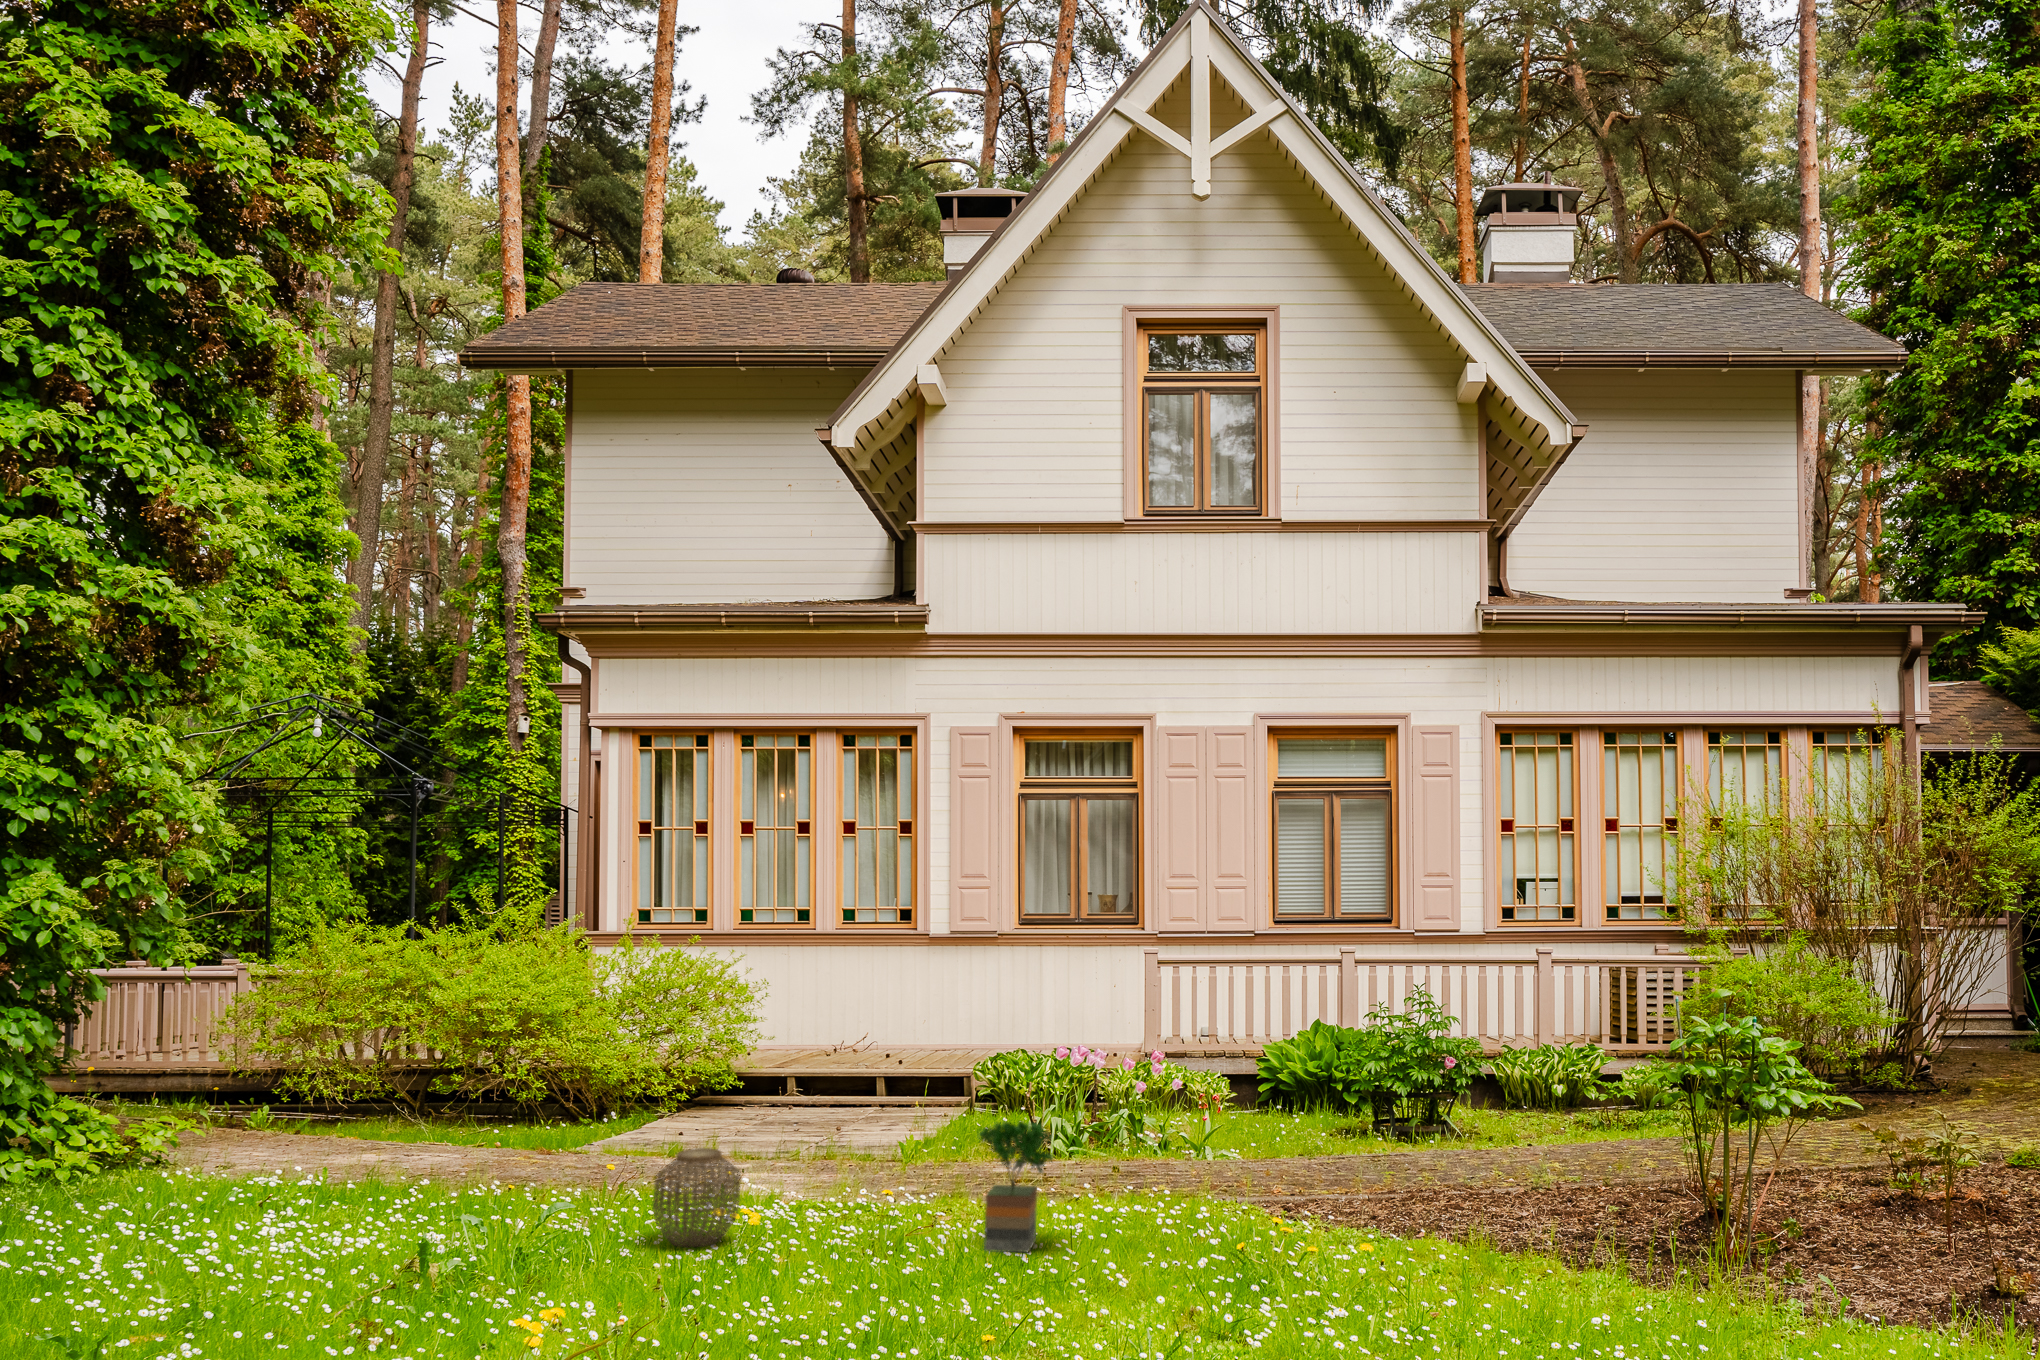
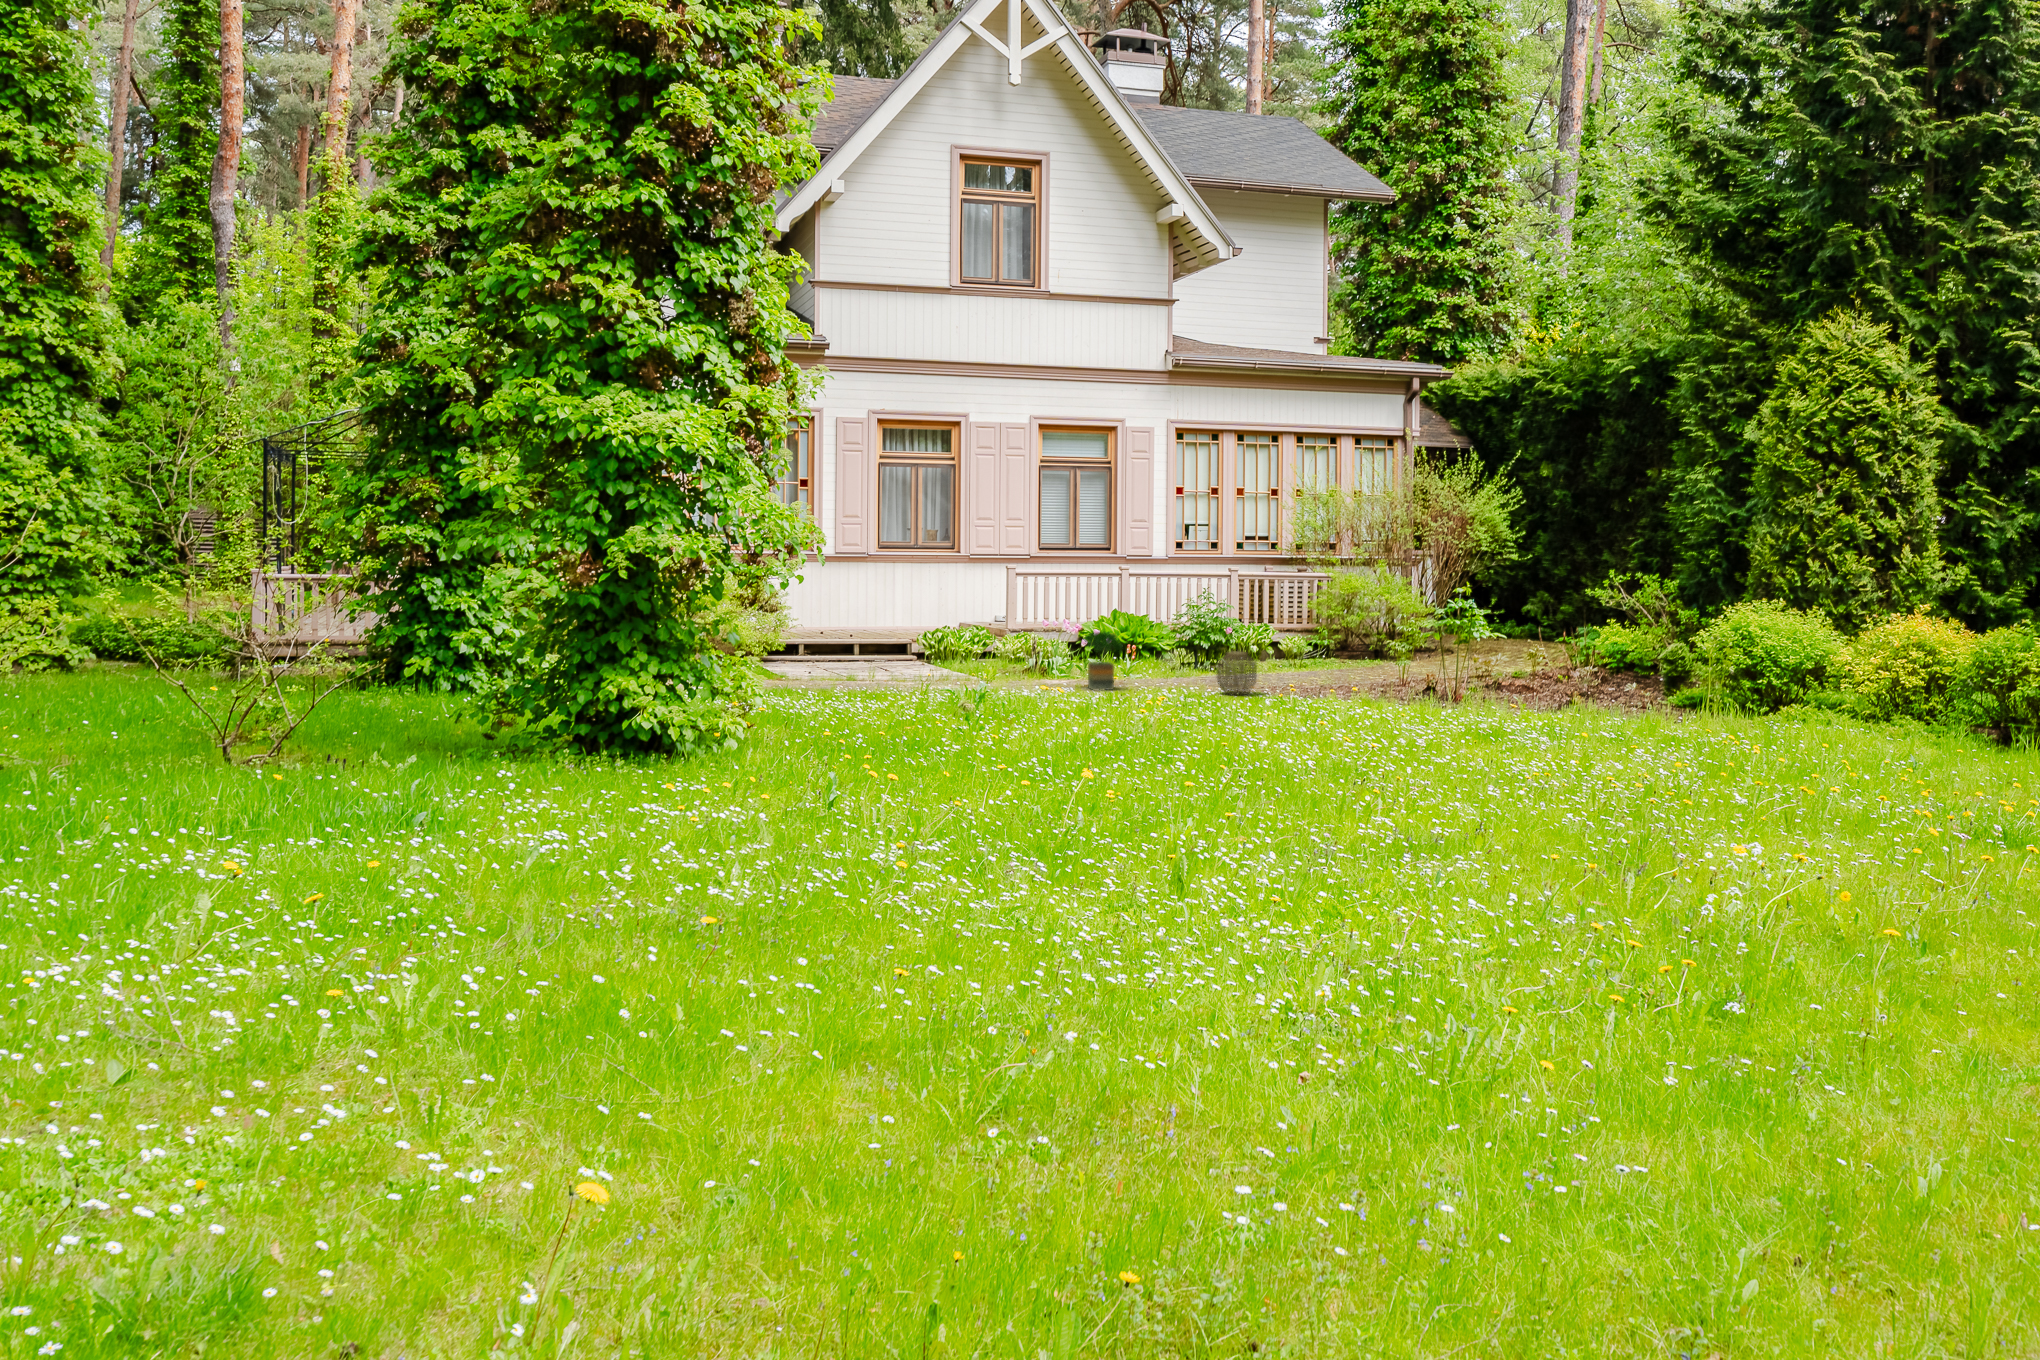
woven basket: present [653,1148,741,1247] -> present [1216,651,1257,695]

